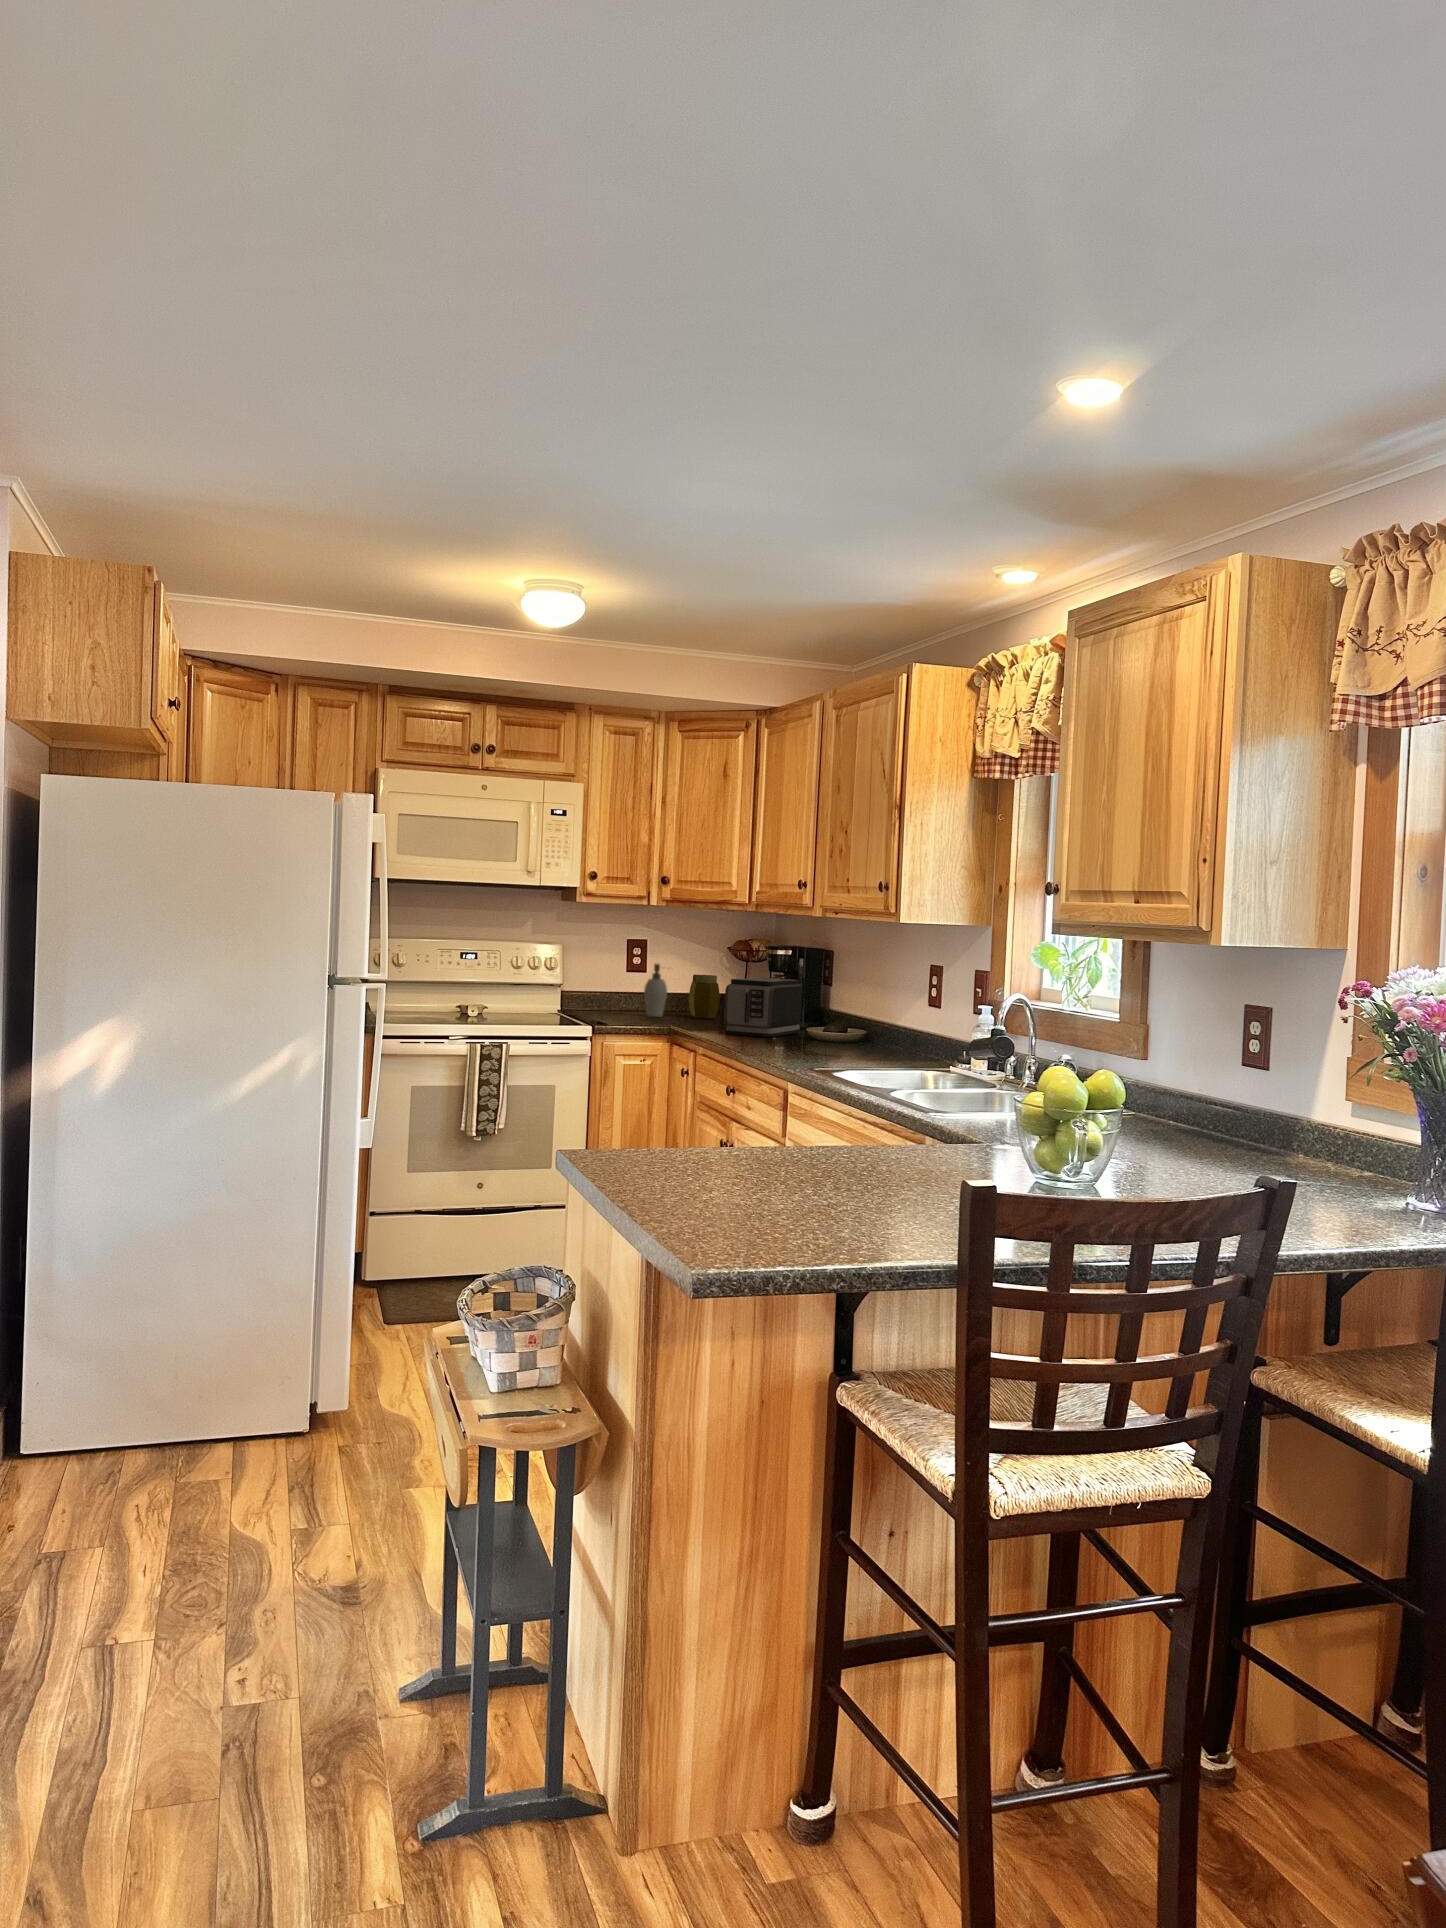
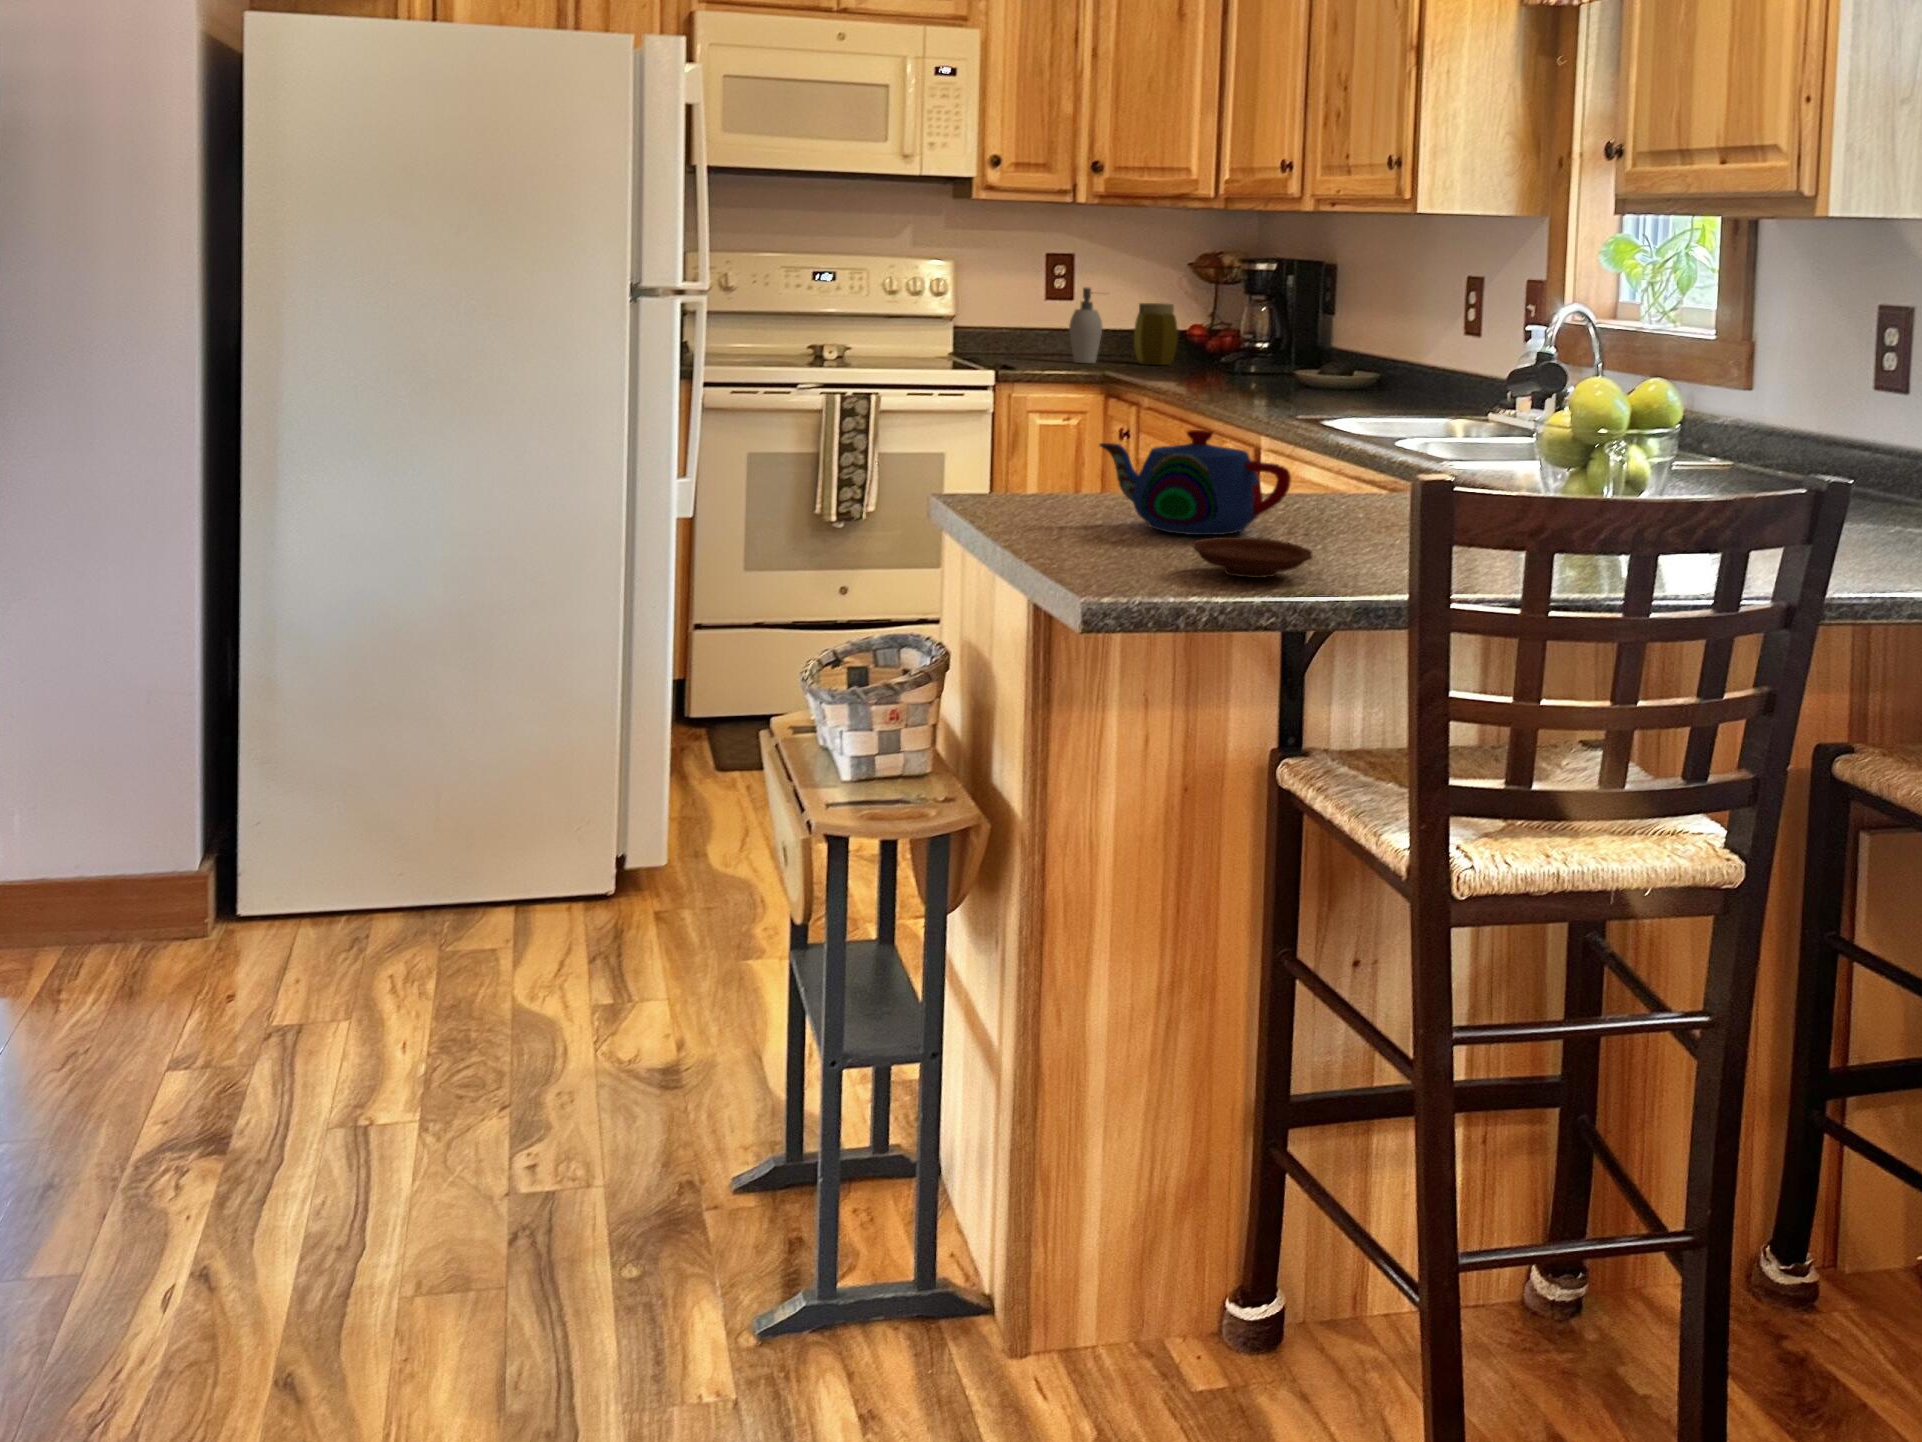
toaster: present [724,978,802,1037] -> none [1180,304,1293,386]
teapot: none [698,1105,849,1190] -> present [1099,430,1291,535]
plate: none [783,1200,879,1238] -> present [1193,537,1313,578]

